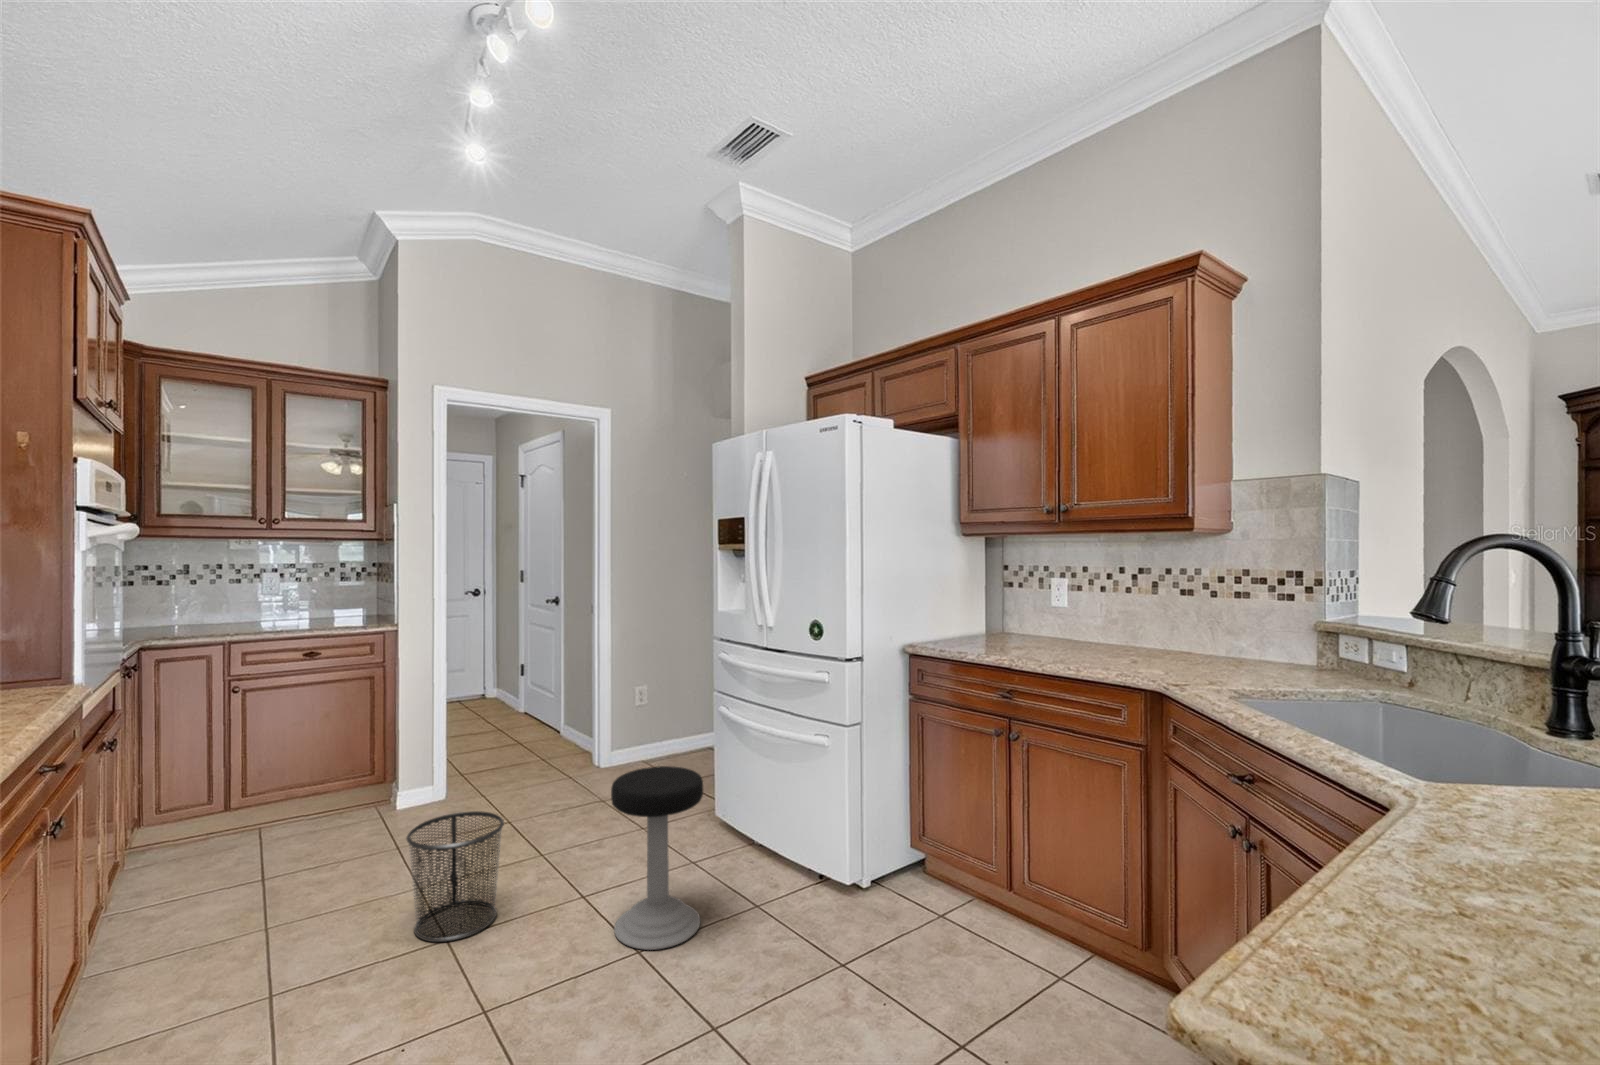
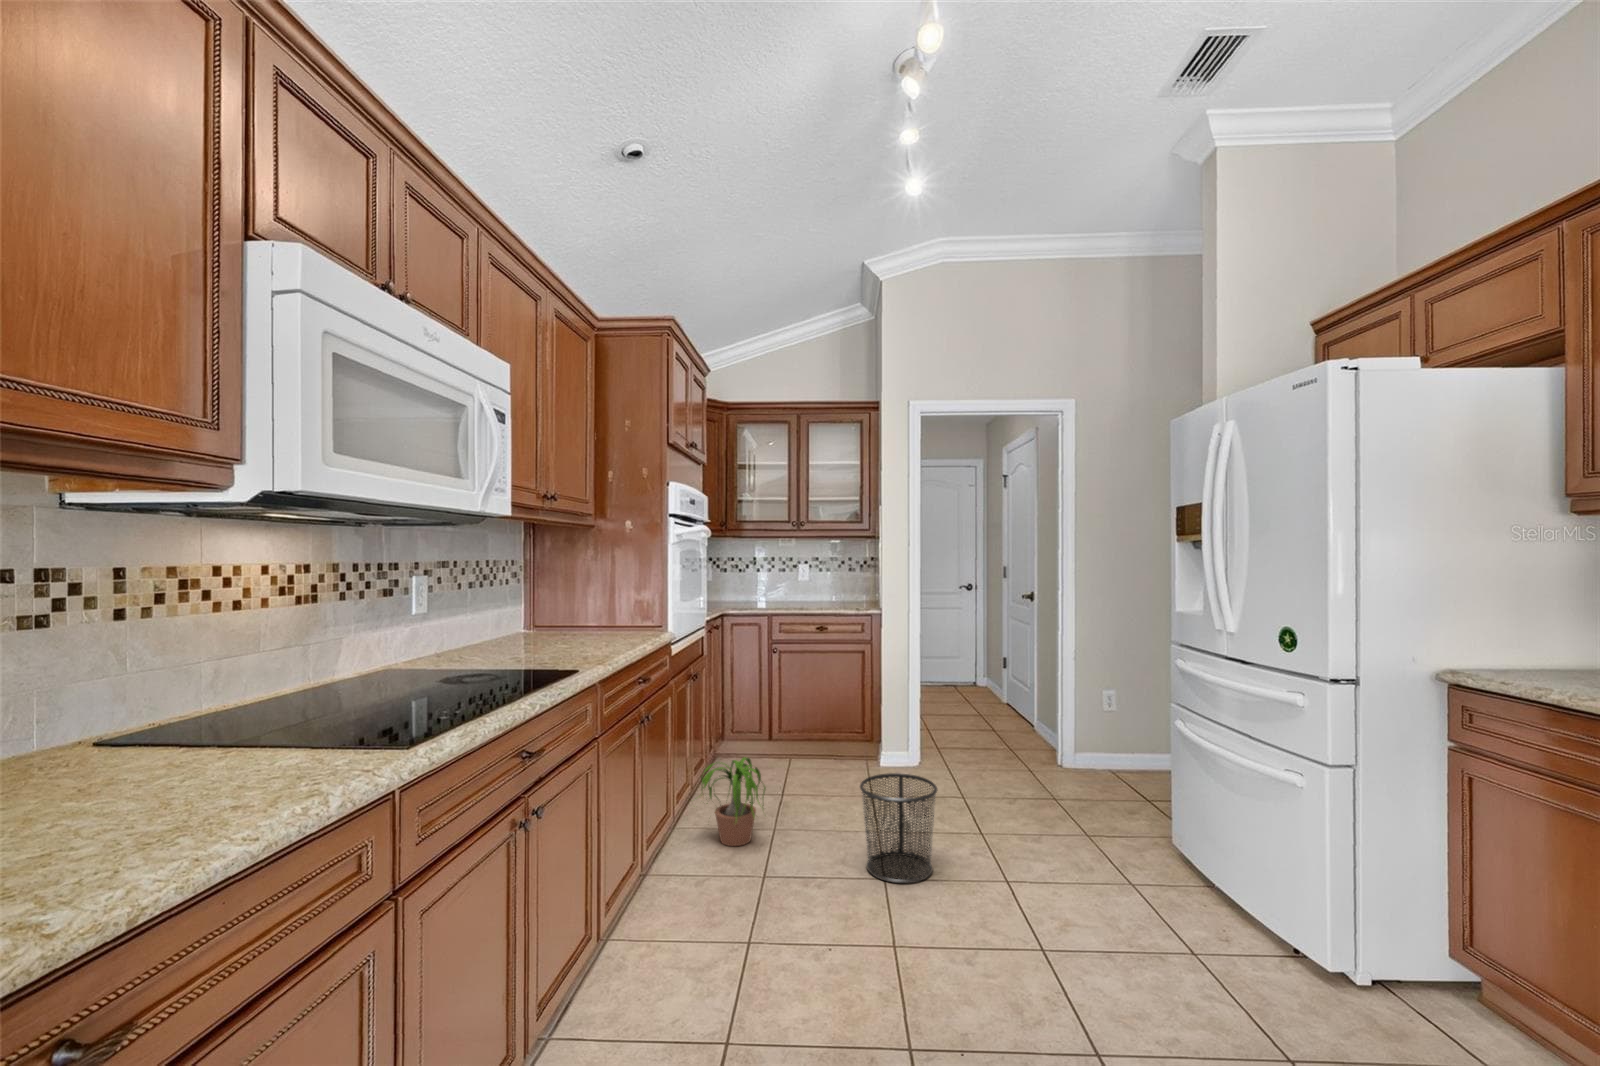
stool: present [611,766,703,950] -> none [1026,767,1127,961]
potted plant: none [107,843,264,974] -> present [701,757,766,846]

